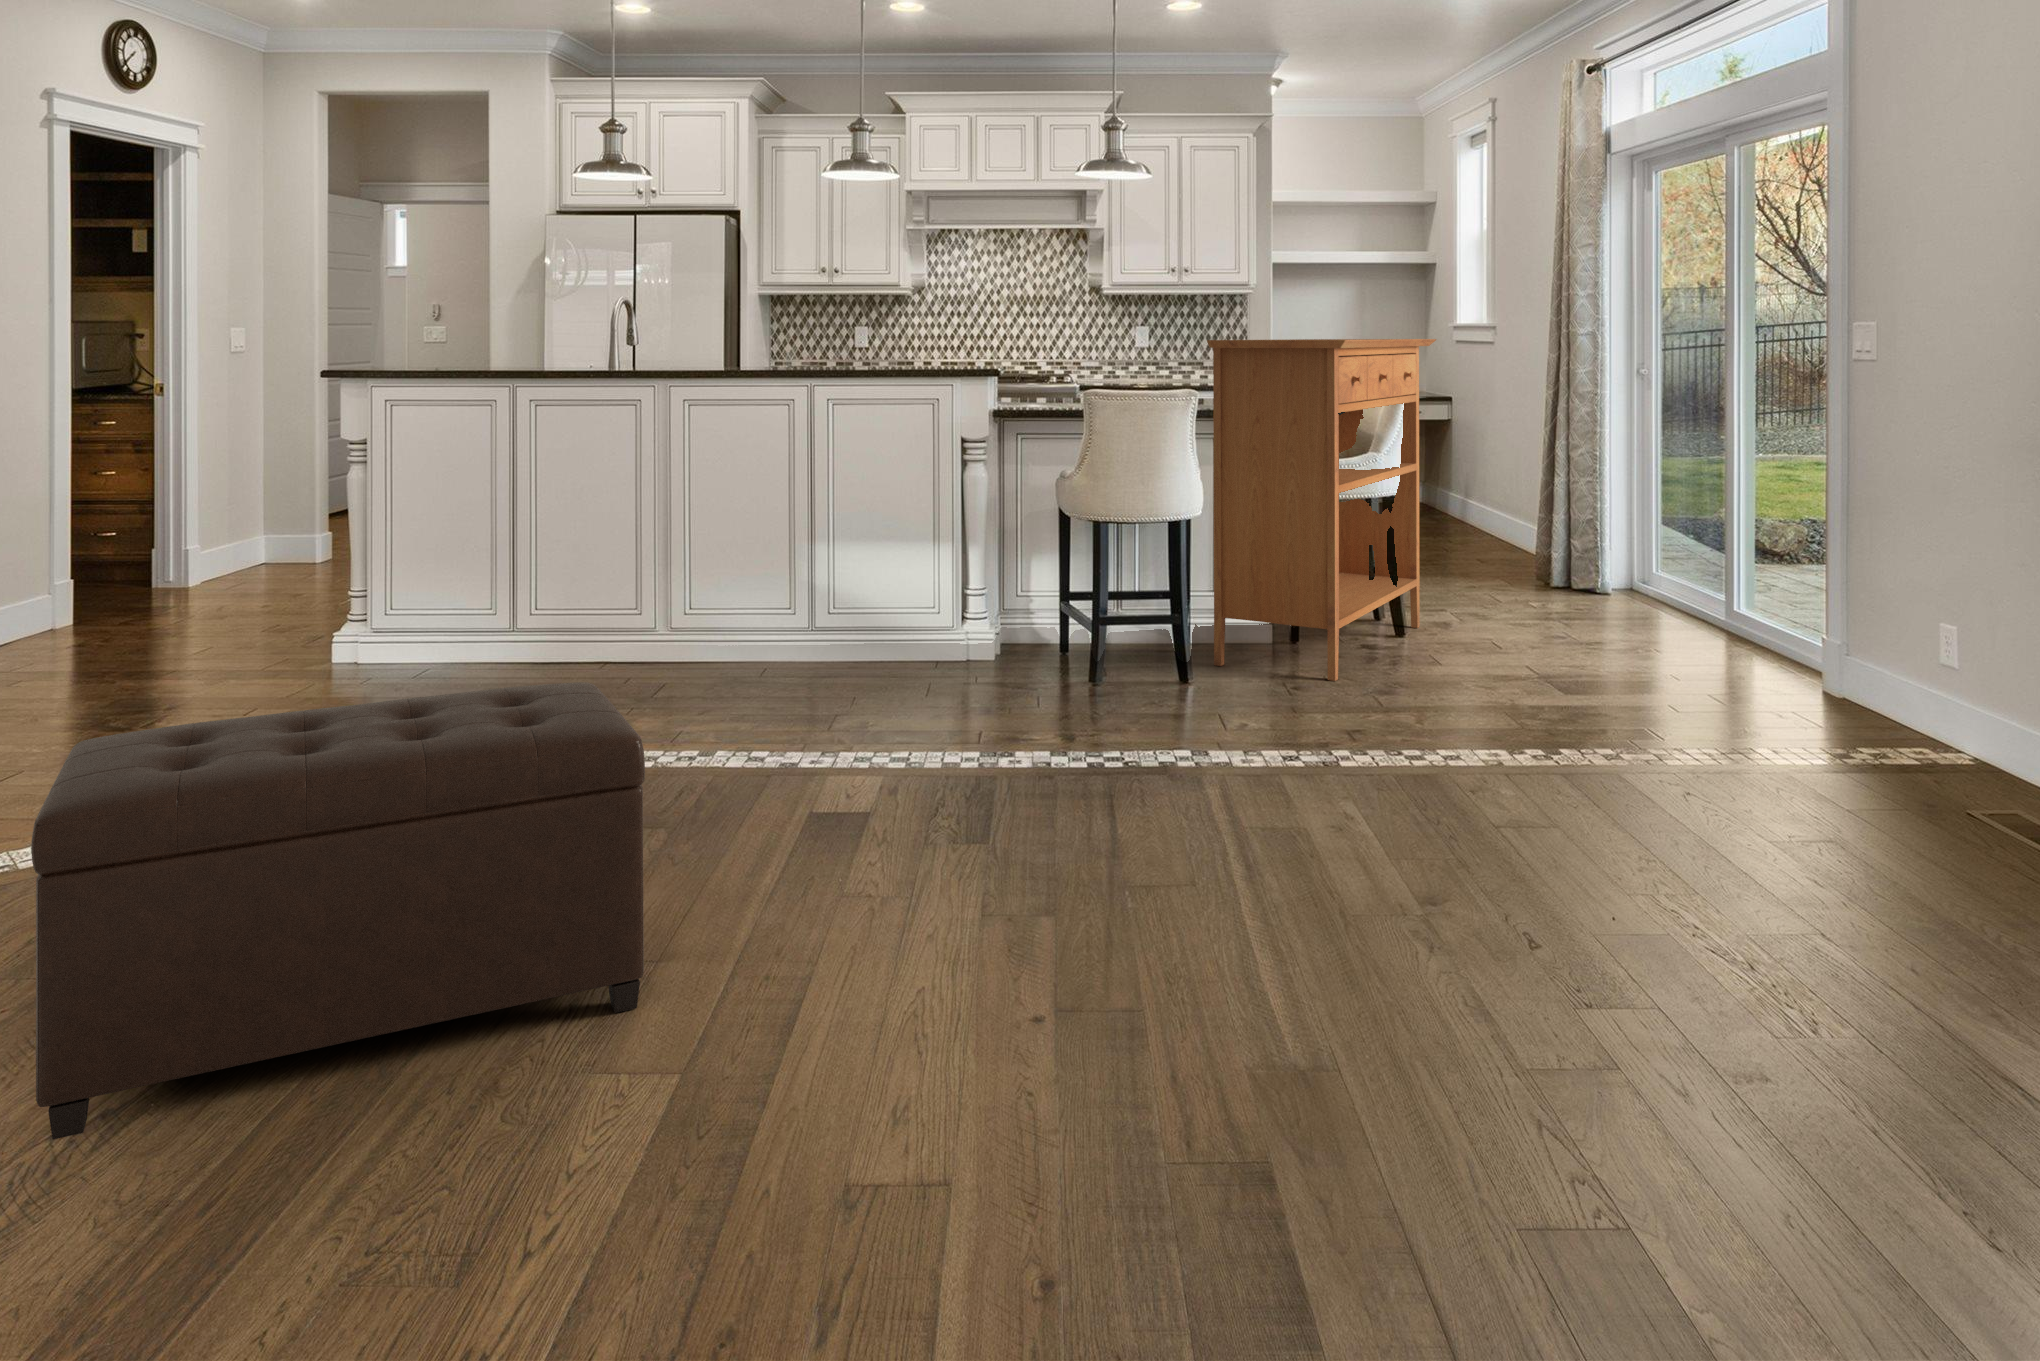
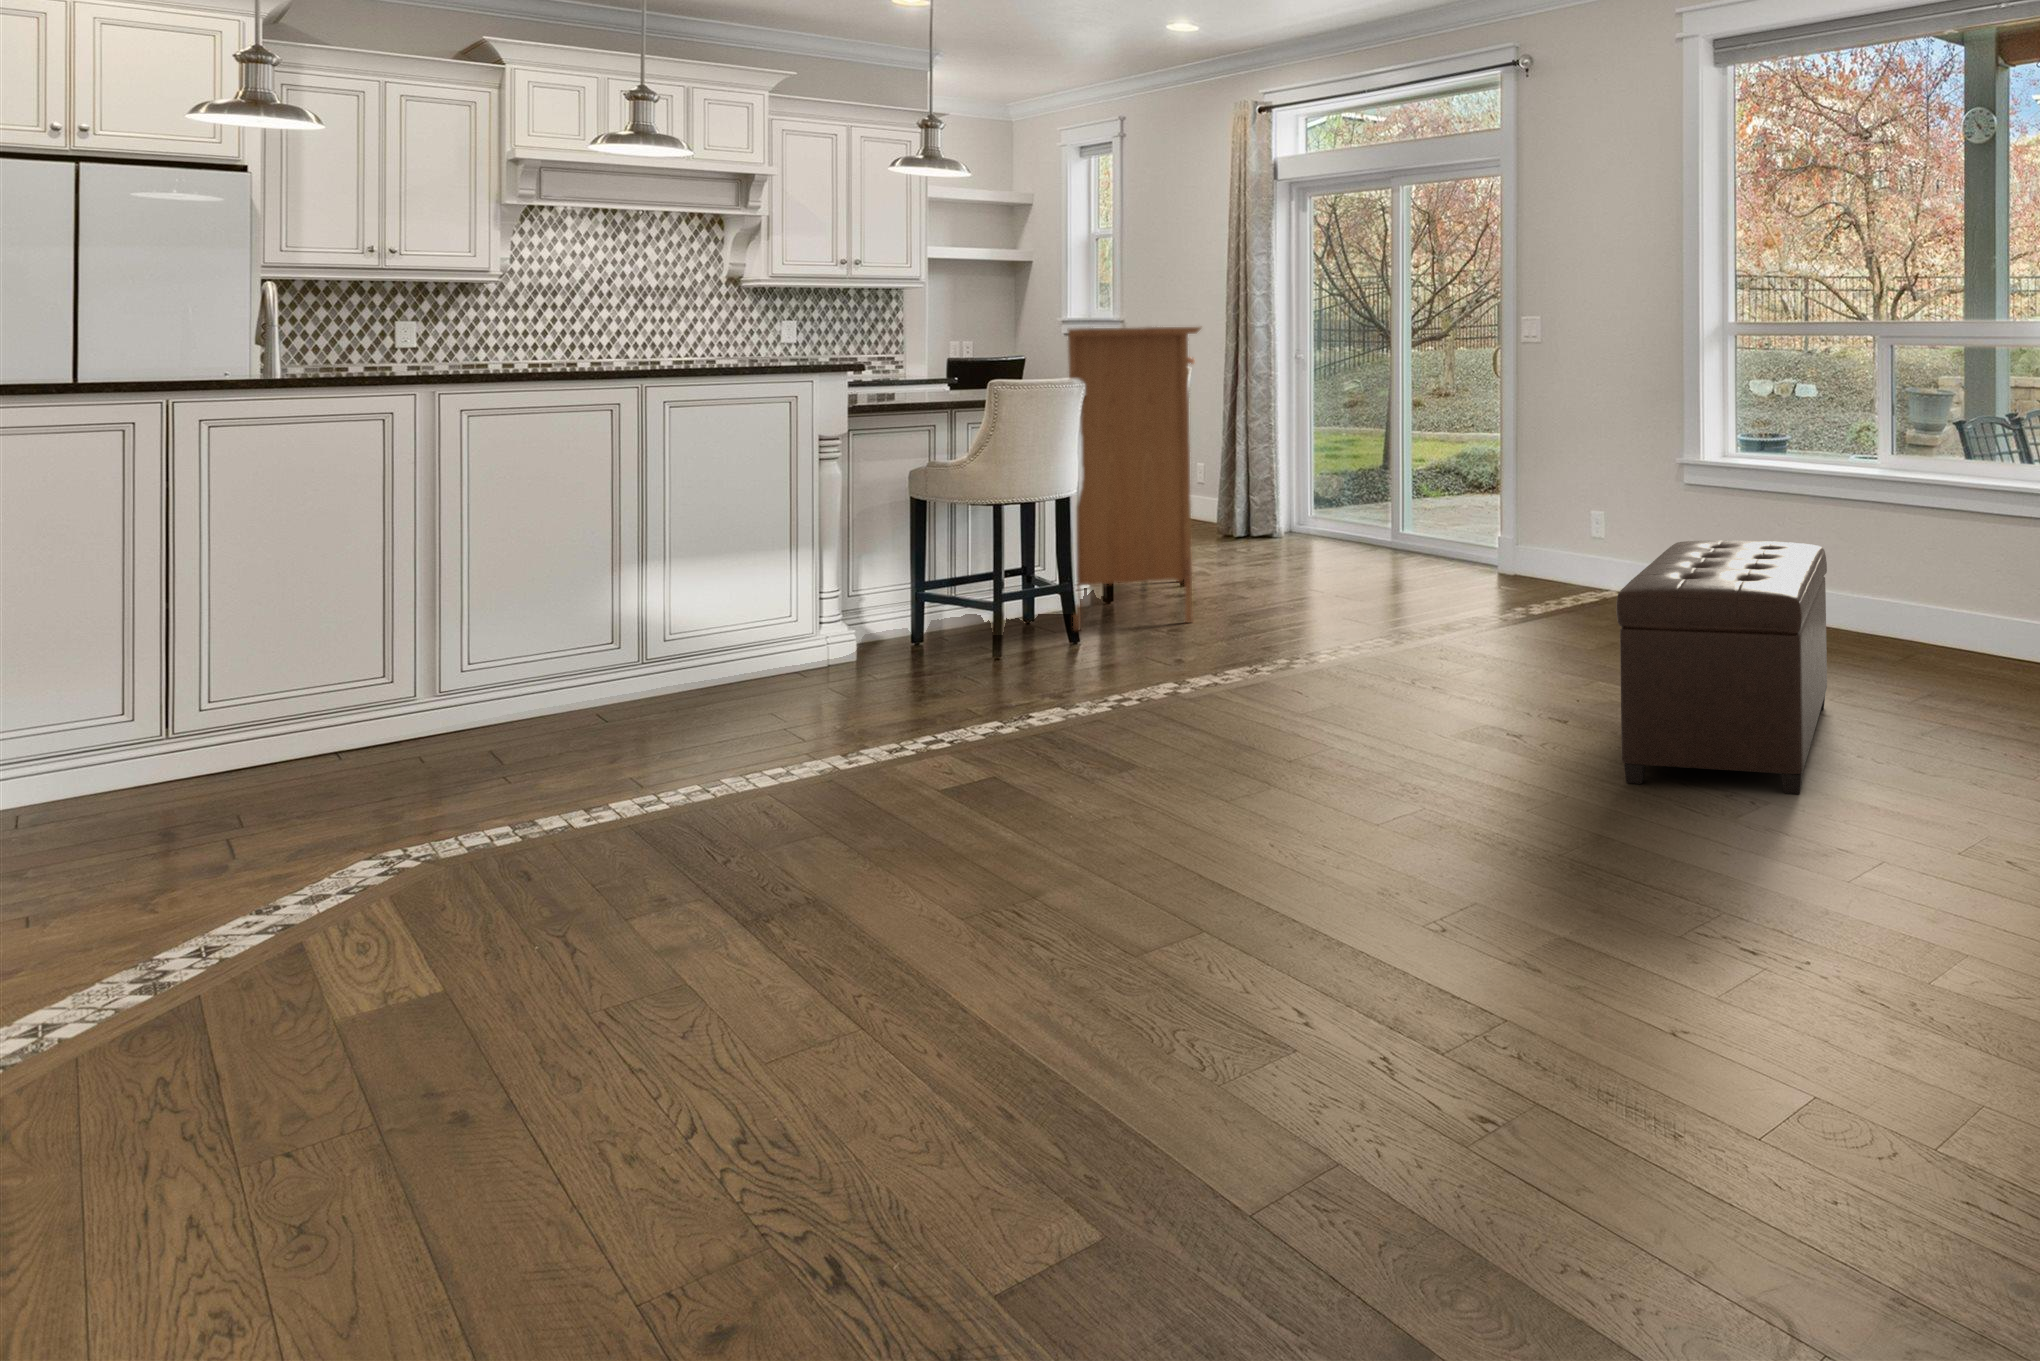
ottoman: present [31,682,645,1140] -> present [1616,540,1827,794]

